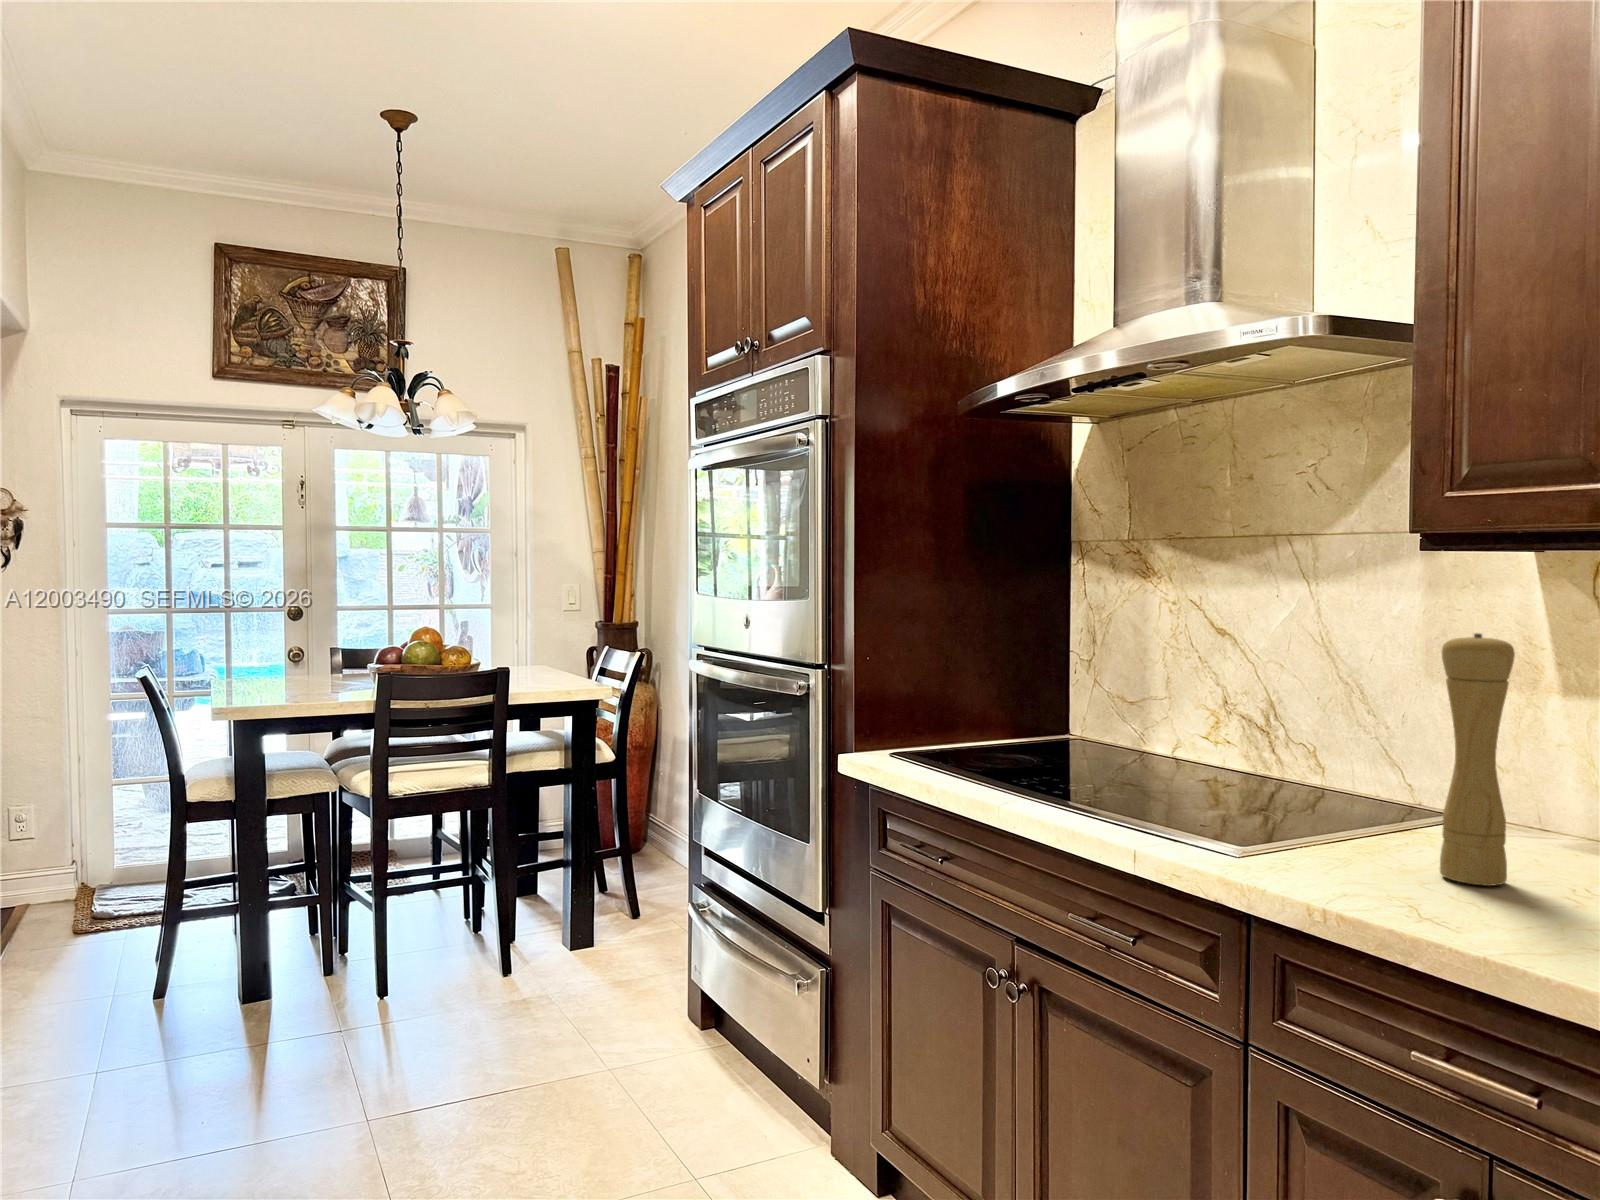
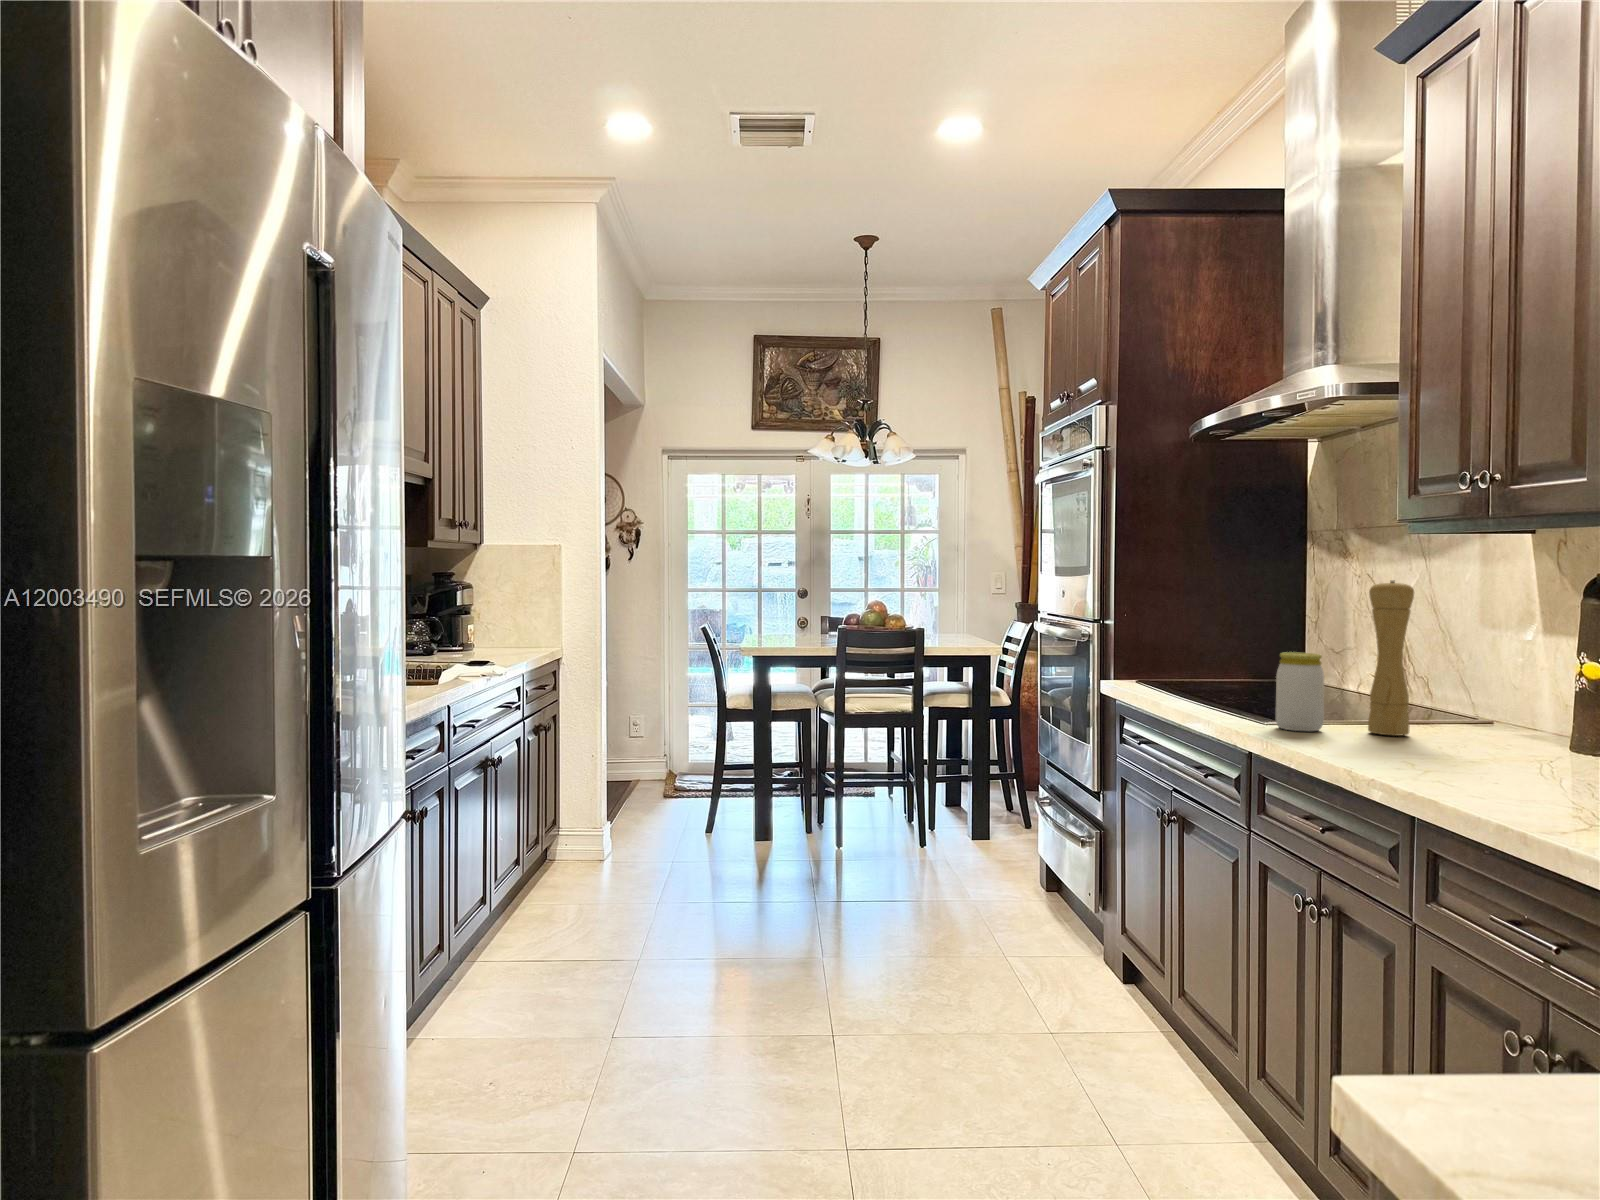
jar: none [1317,754,1399,893] -> present [1276,652,1324,731]

